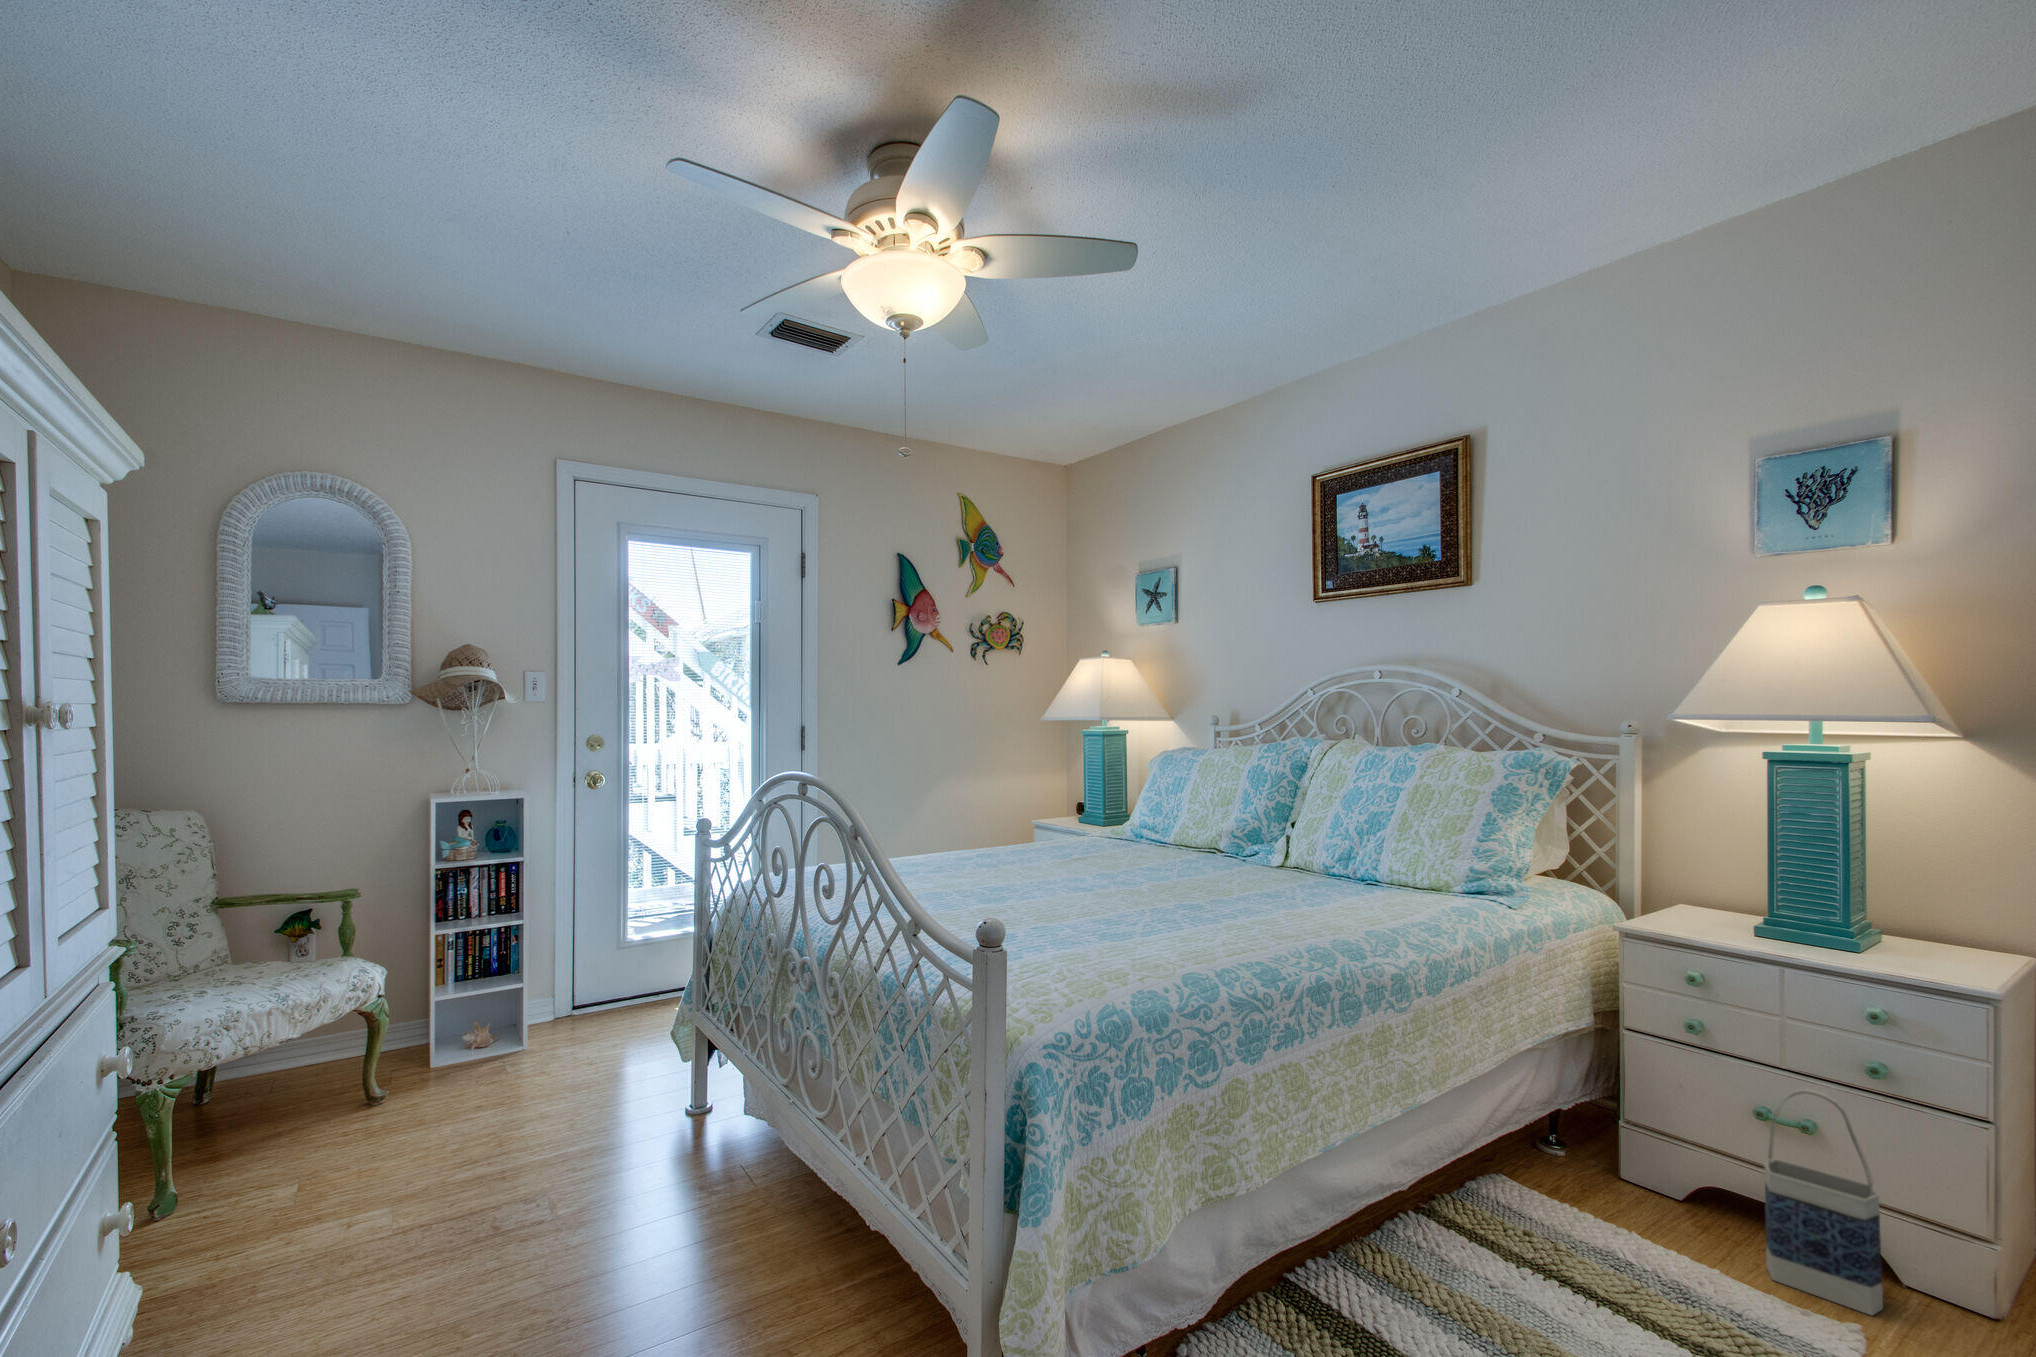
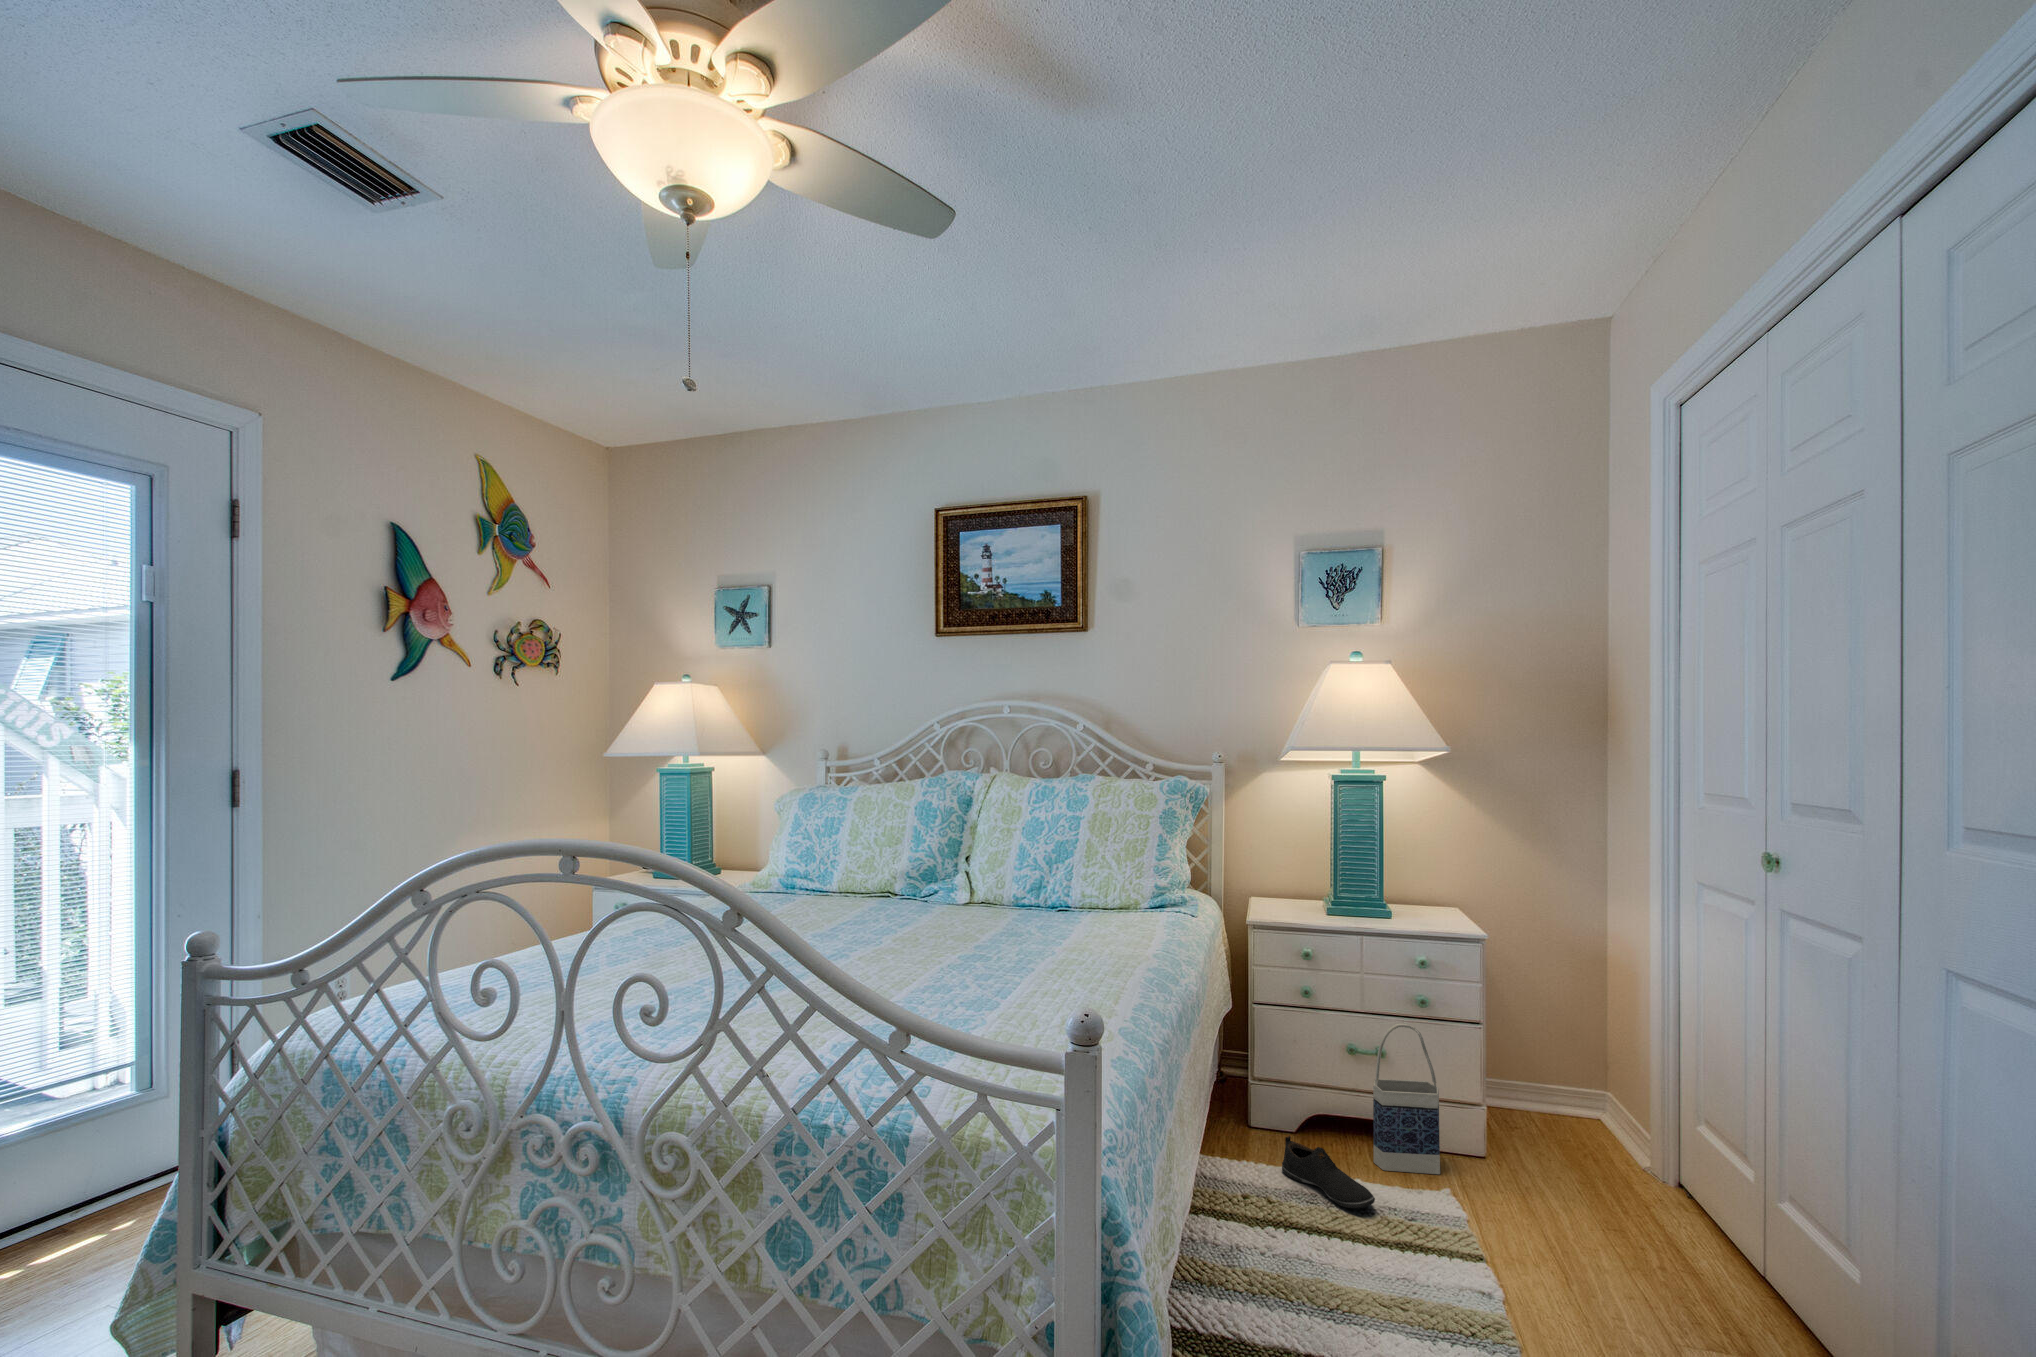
shoe: none [1606,1190,1702,1294] -> present [1282,1135,1375,1208]

